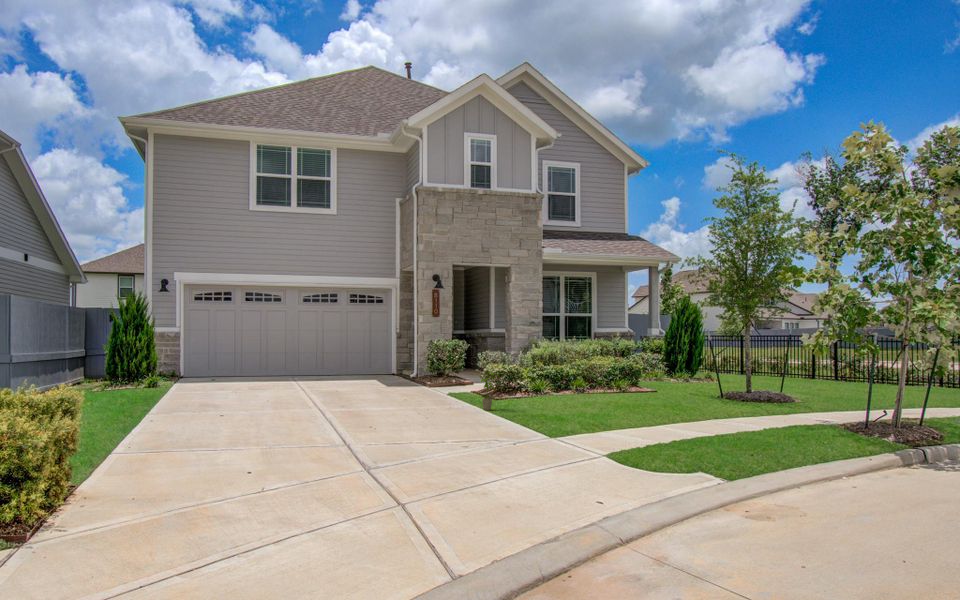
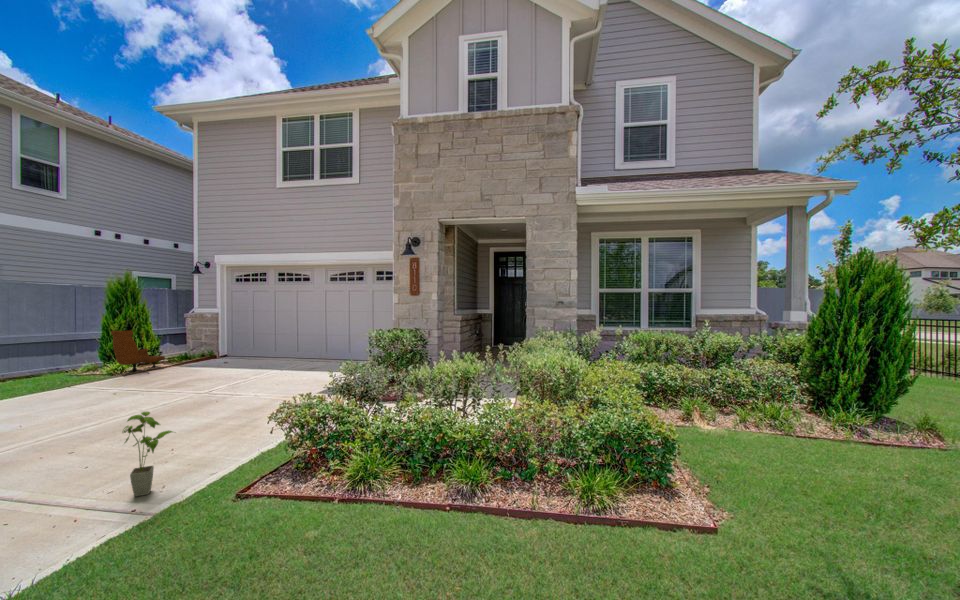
lounge chair: none [158,349,188,393] -> present [111,330,165,376]

